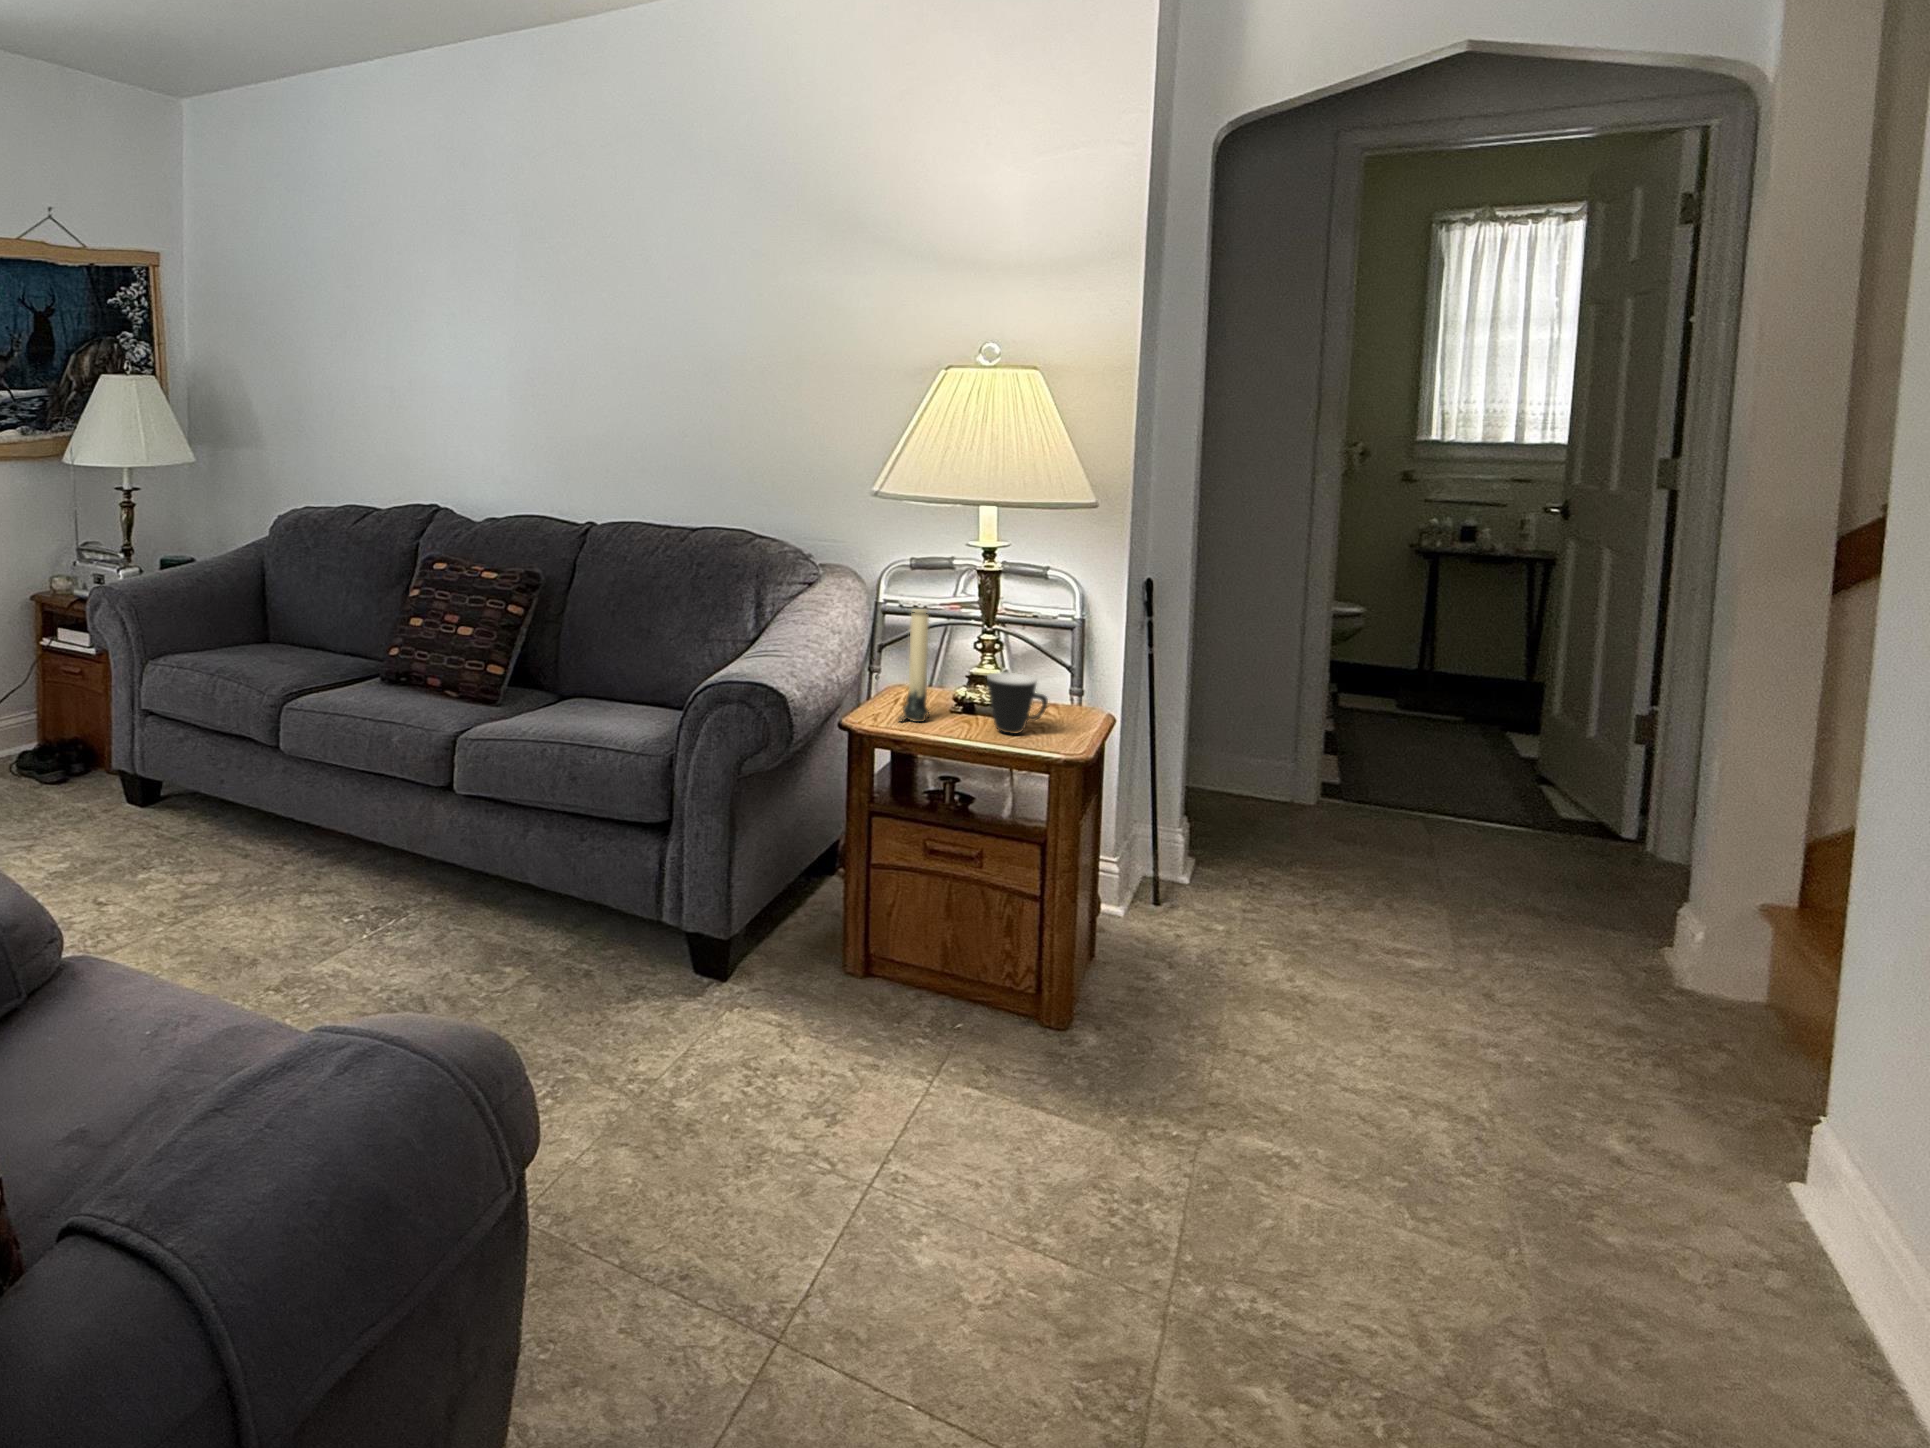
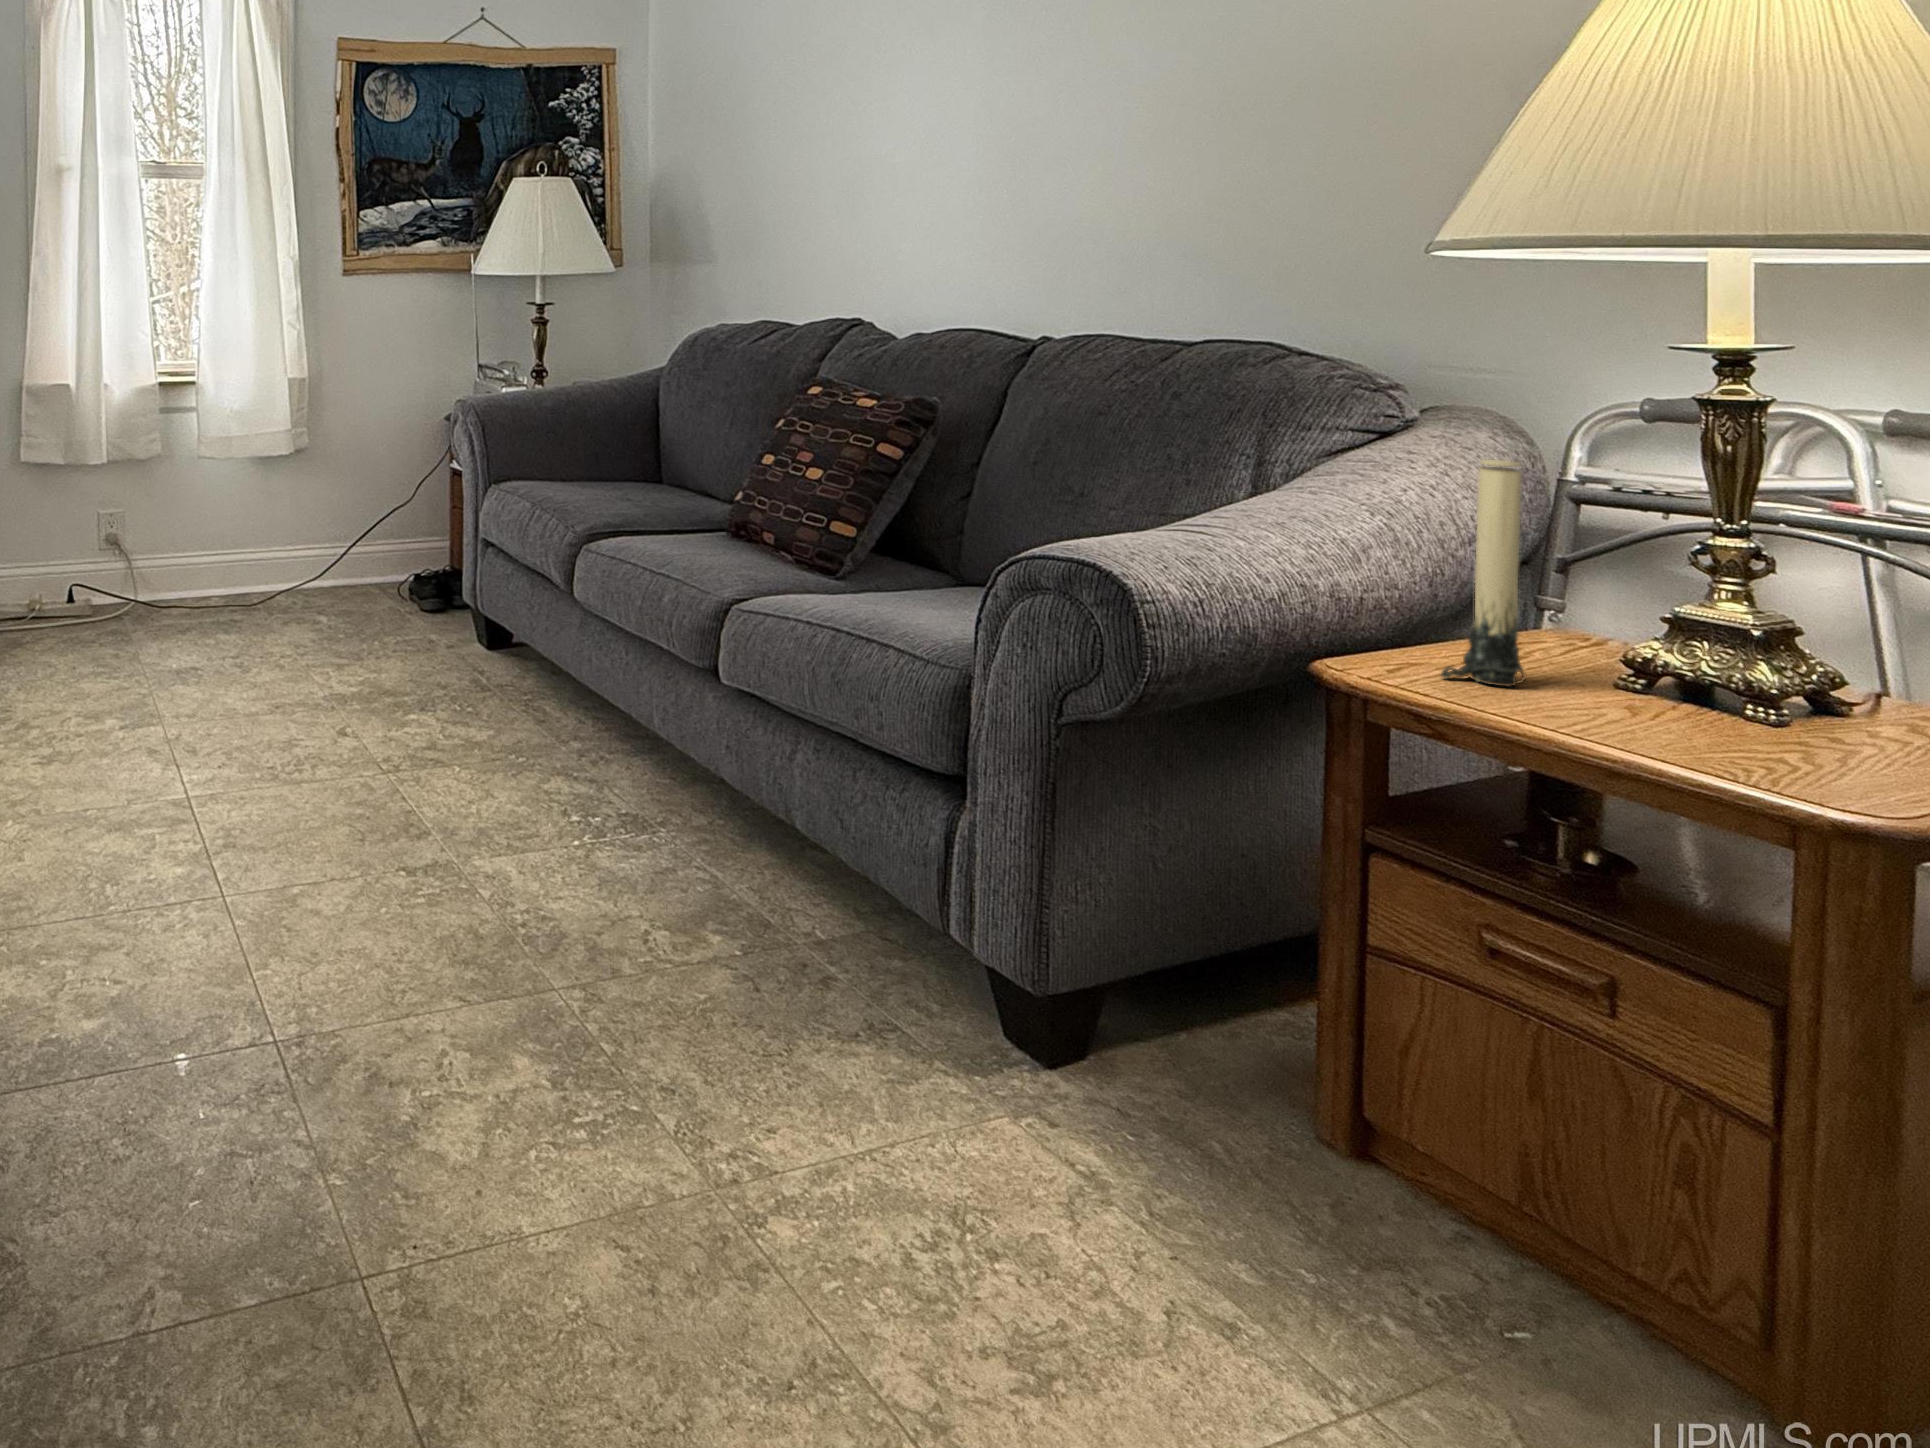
mug: present [987,672,1048,734] -> none [1655,604,1832,741]

